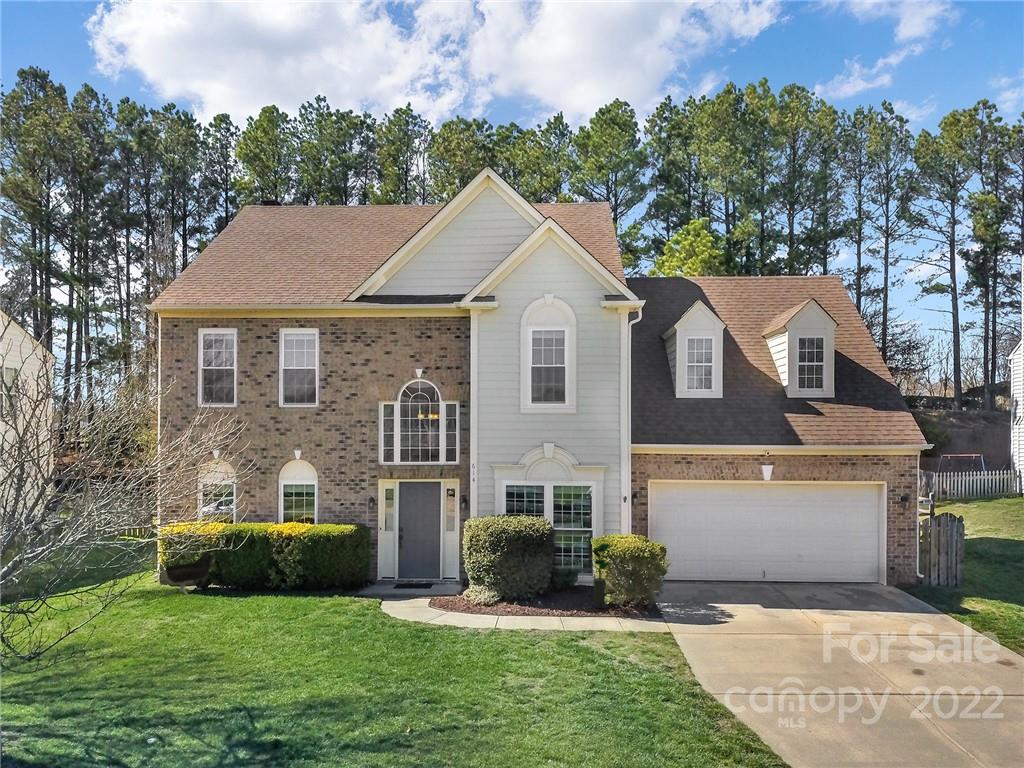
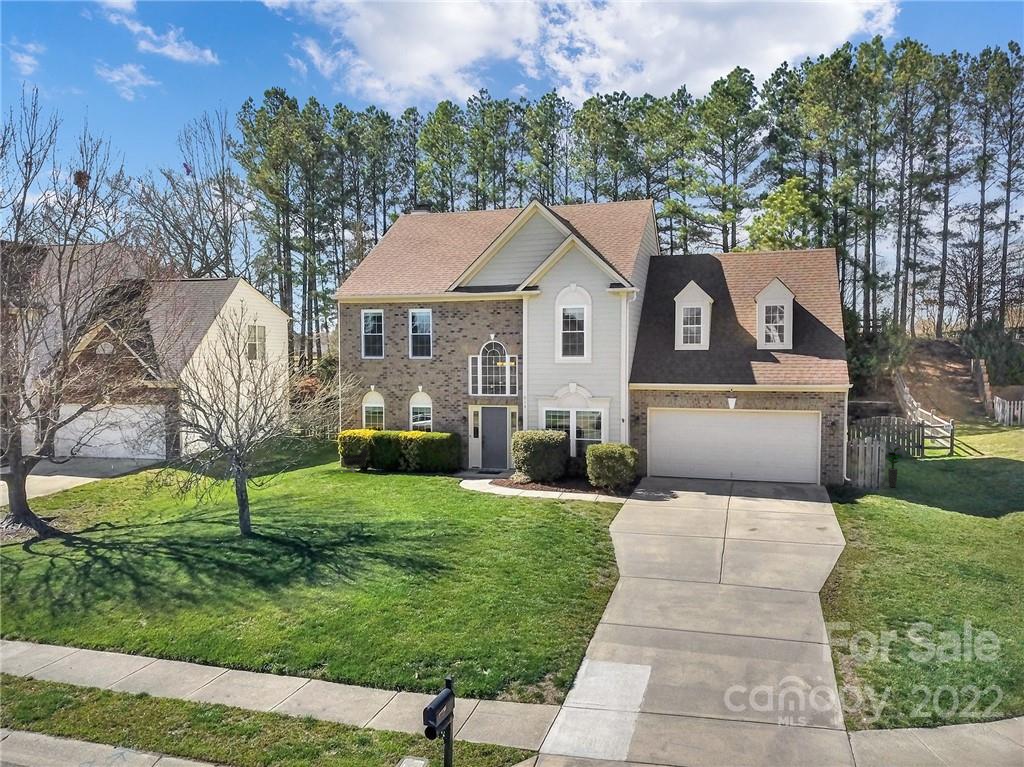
potted plant: present [590,544,612,609] -> present [886,447,902,487]

